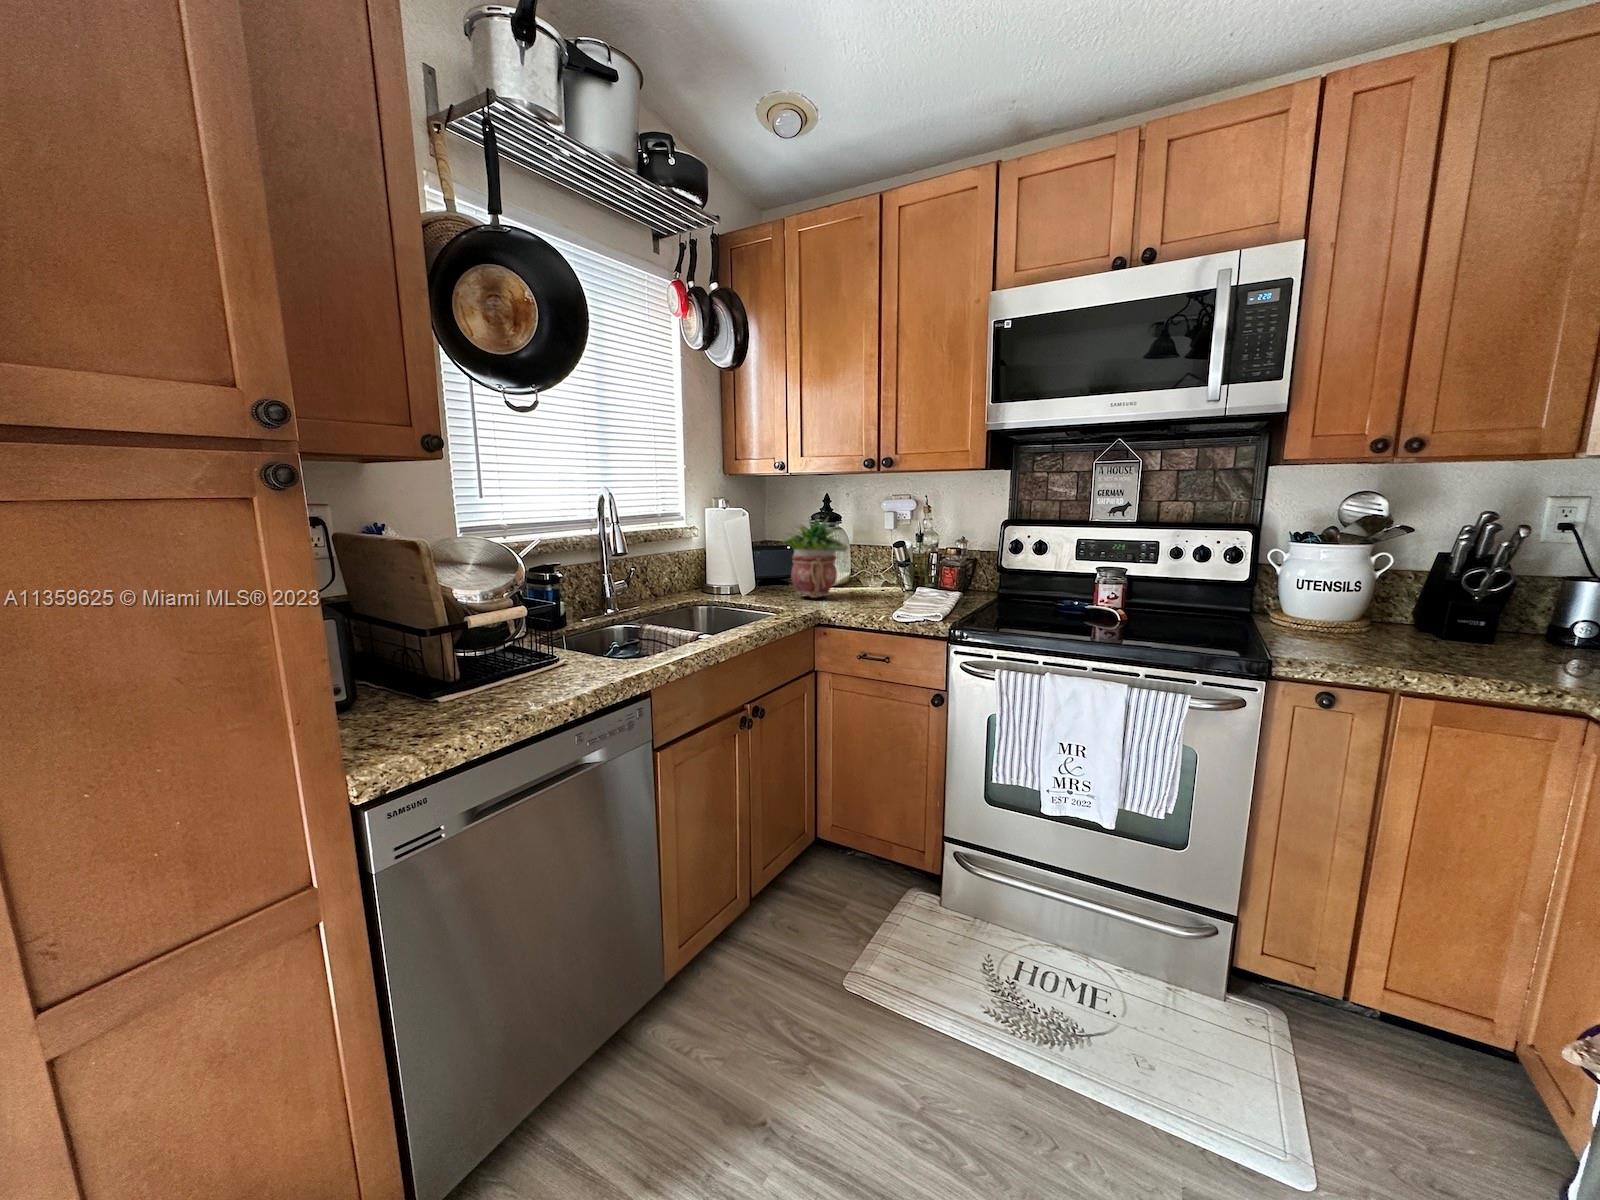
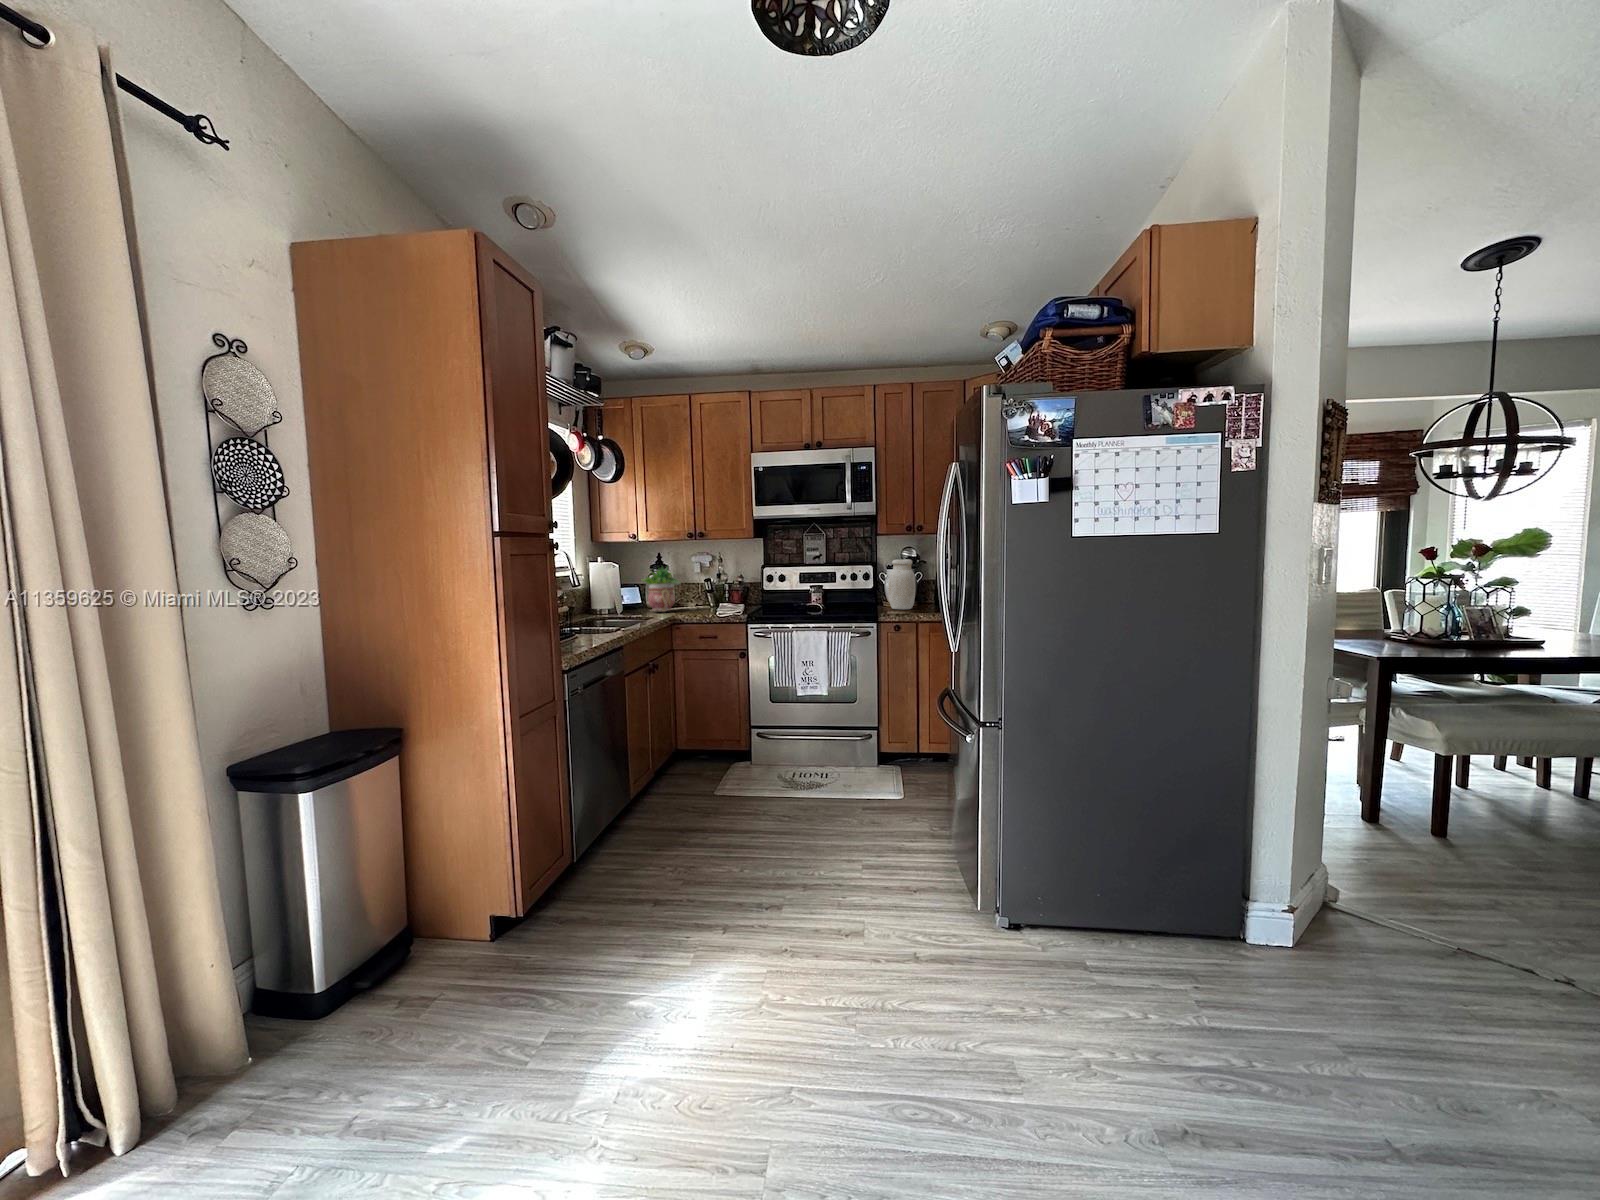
jar: none [1299,523,1390,648] -> present [888,559,915,609]

